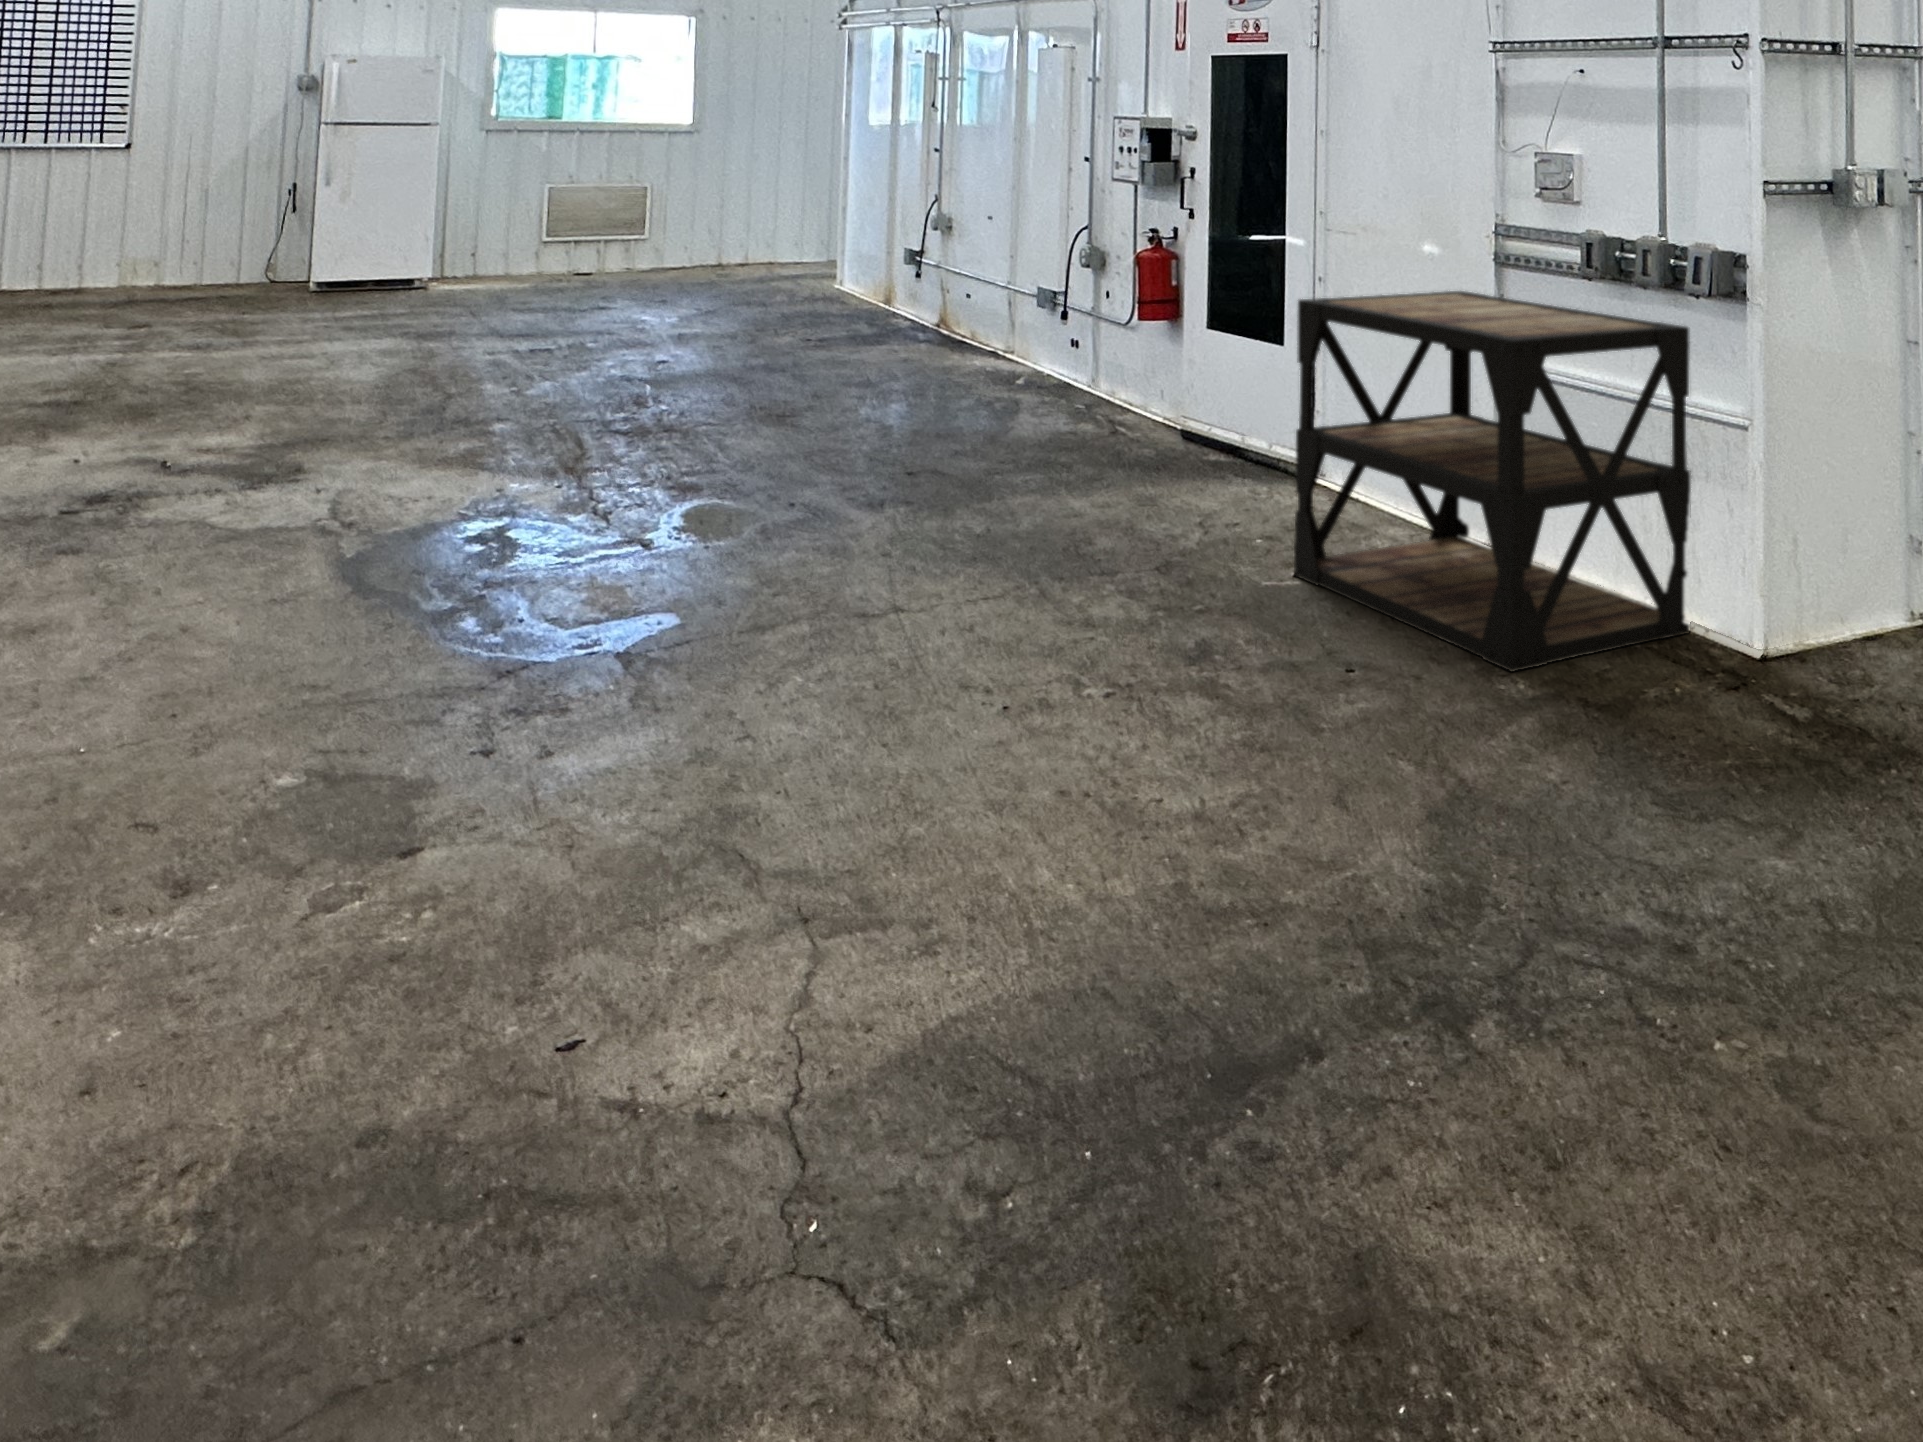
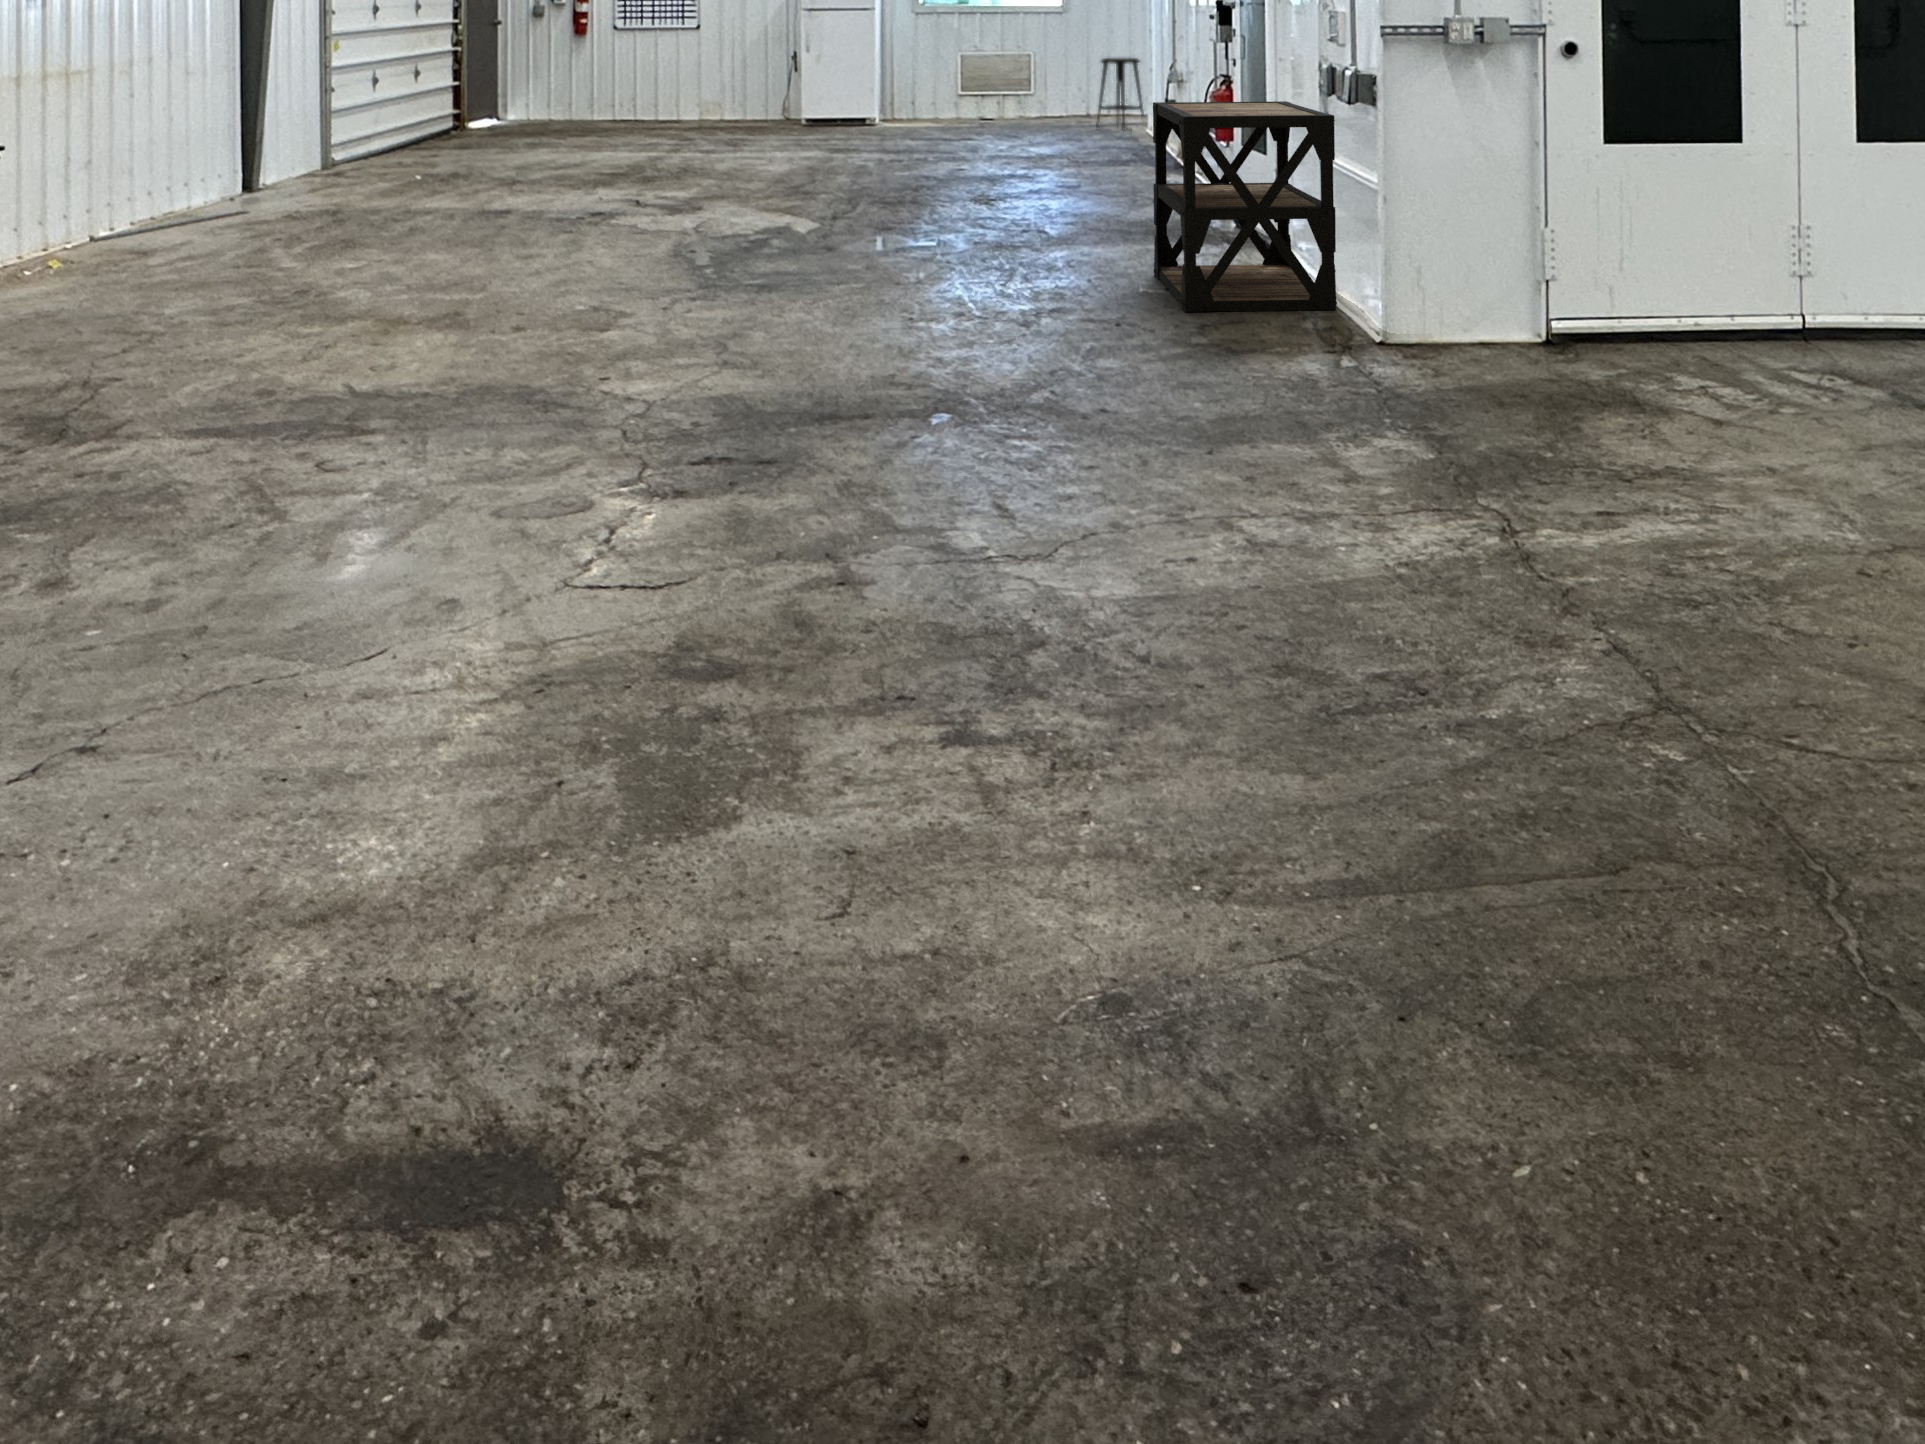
stool: none [725,188,788,282] -> present [1097,58,1144,128]

